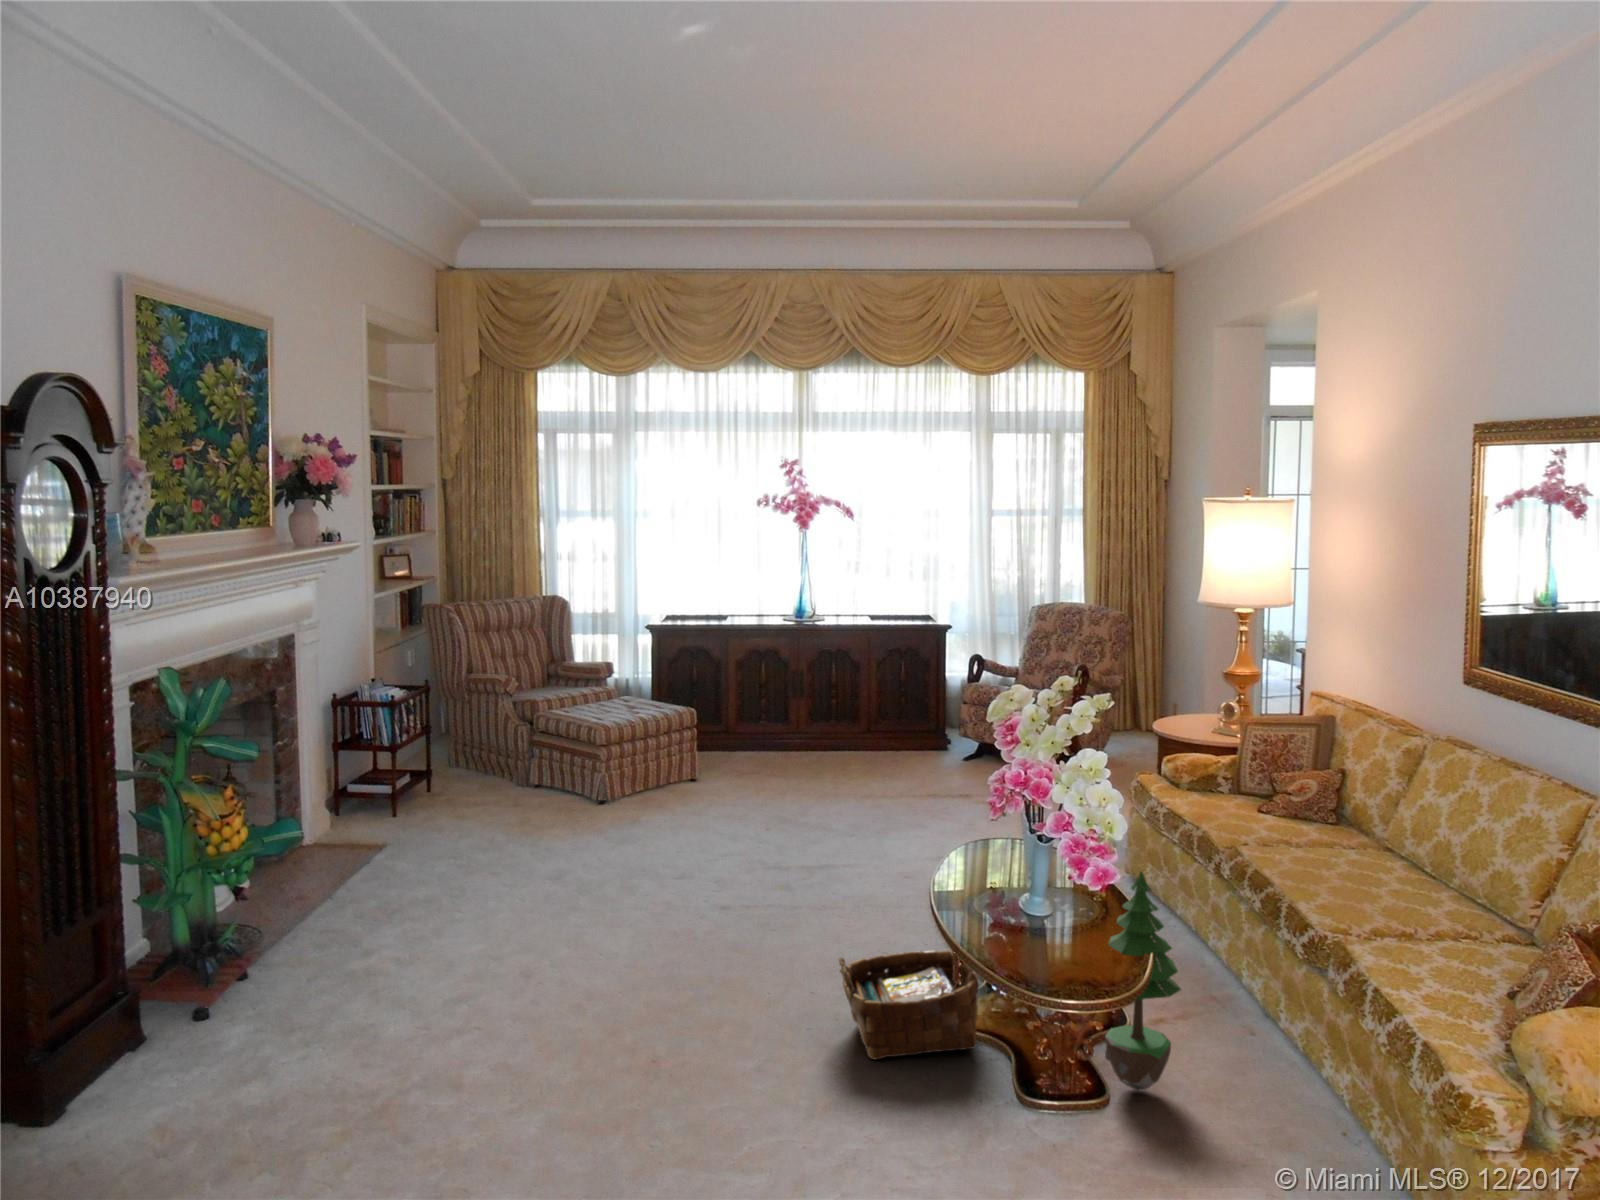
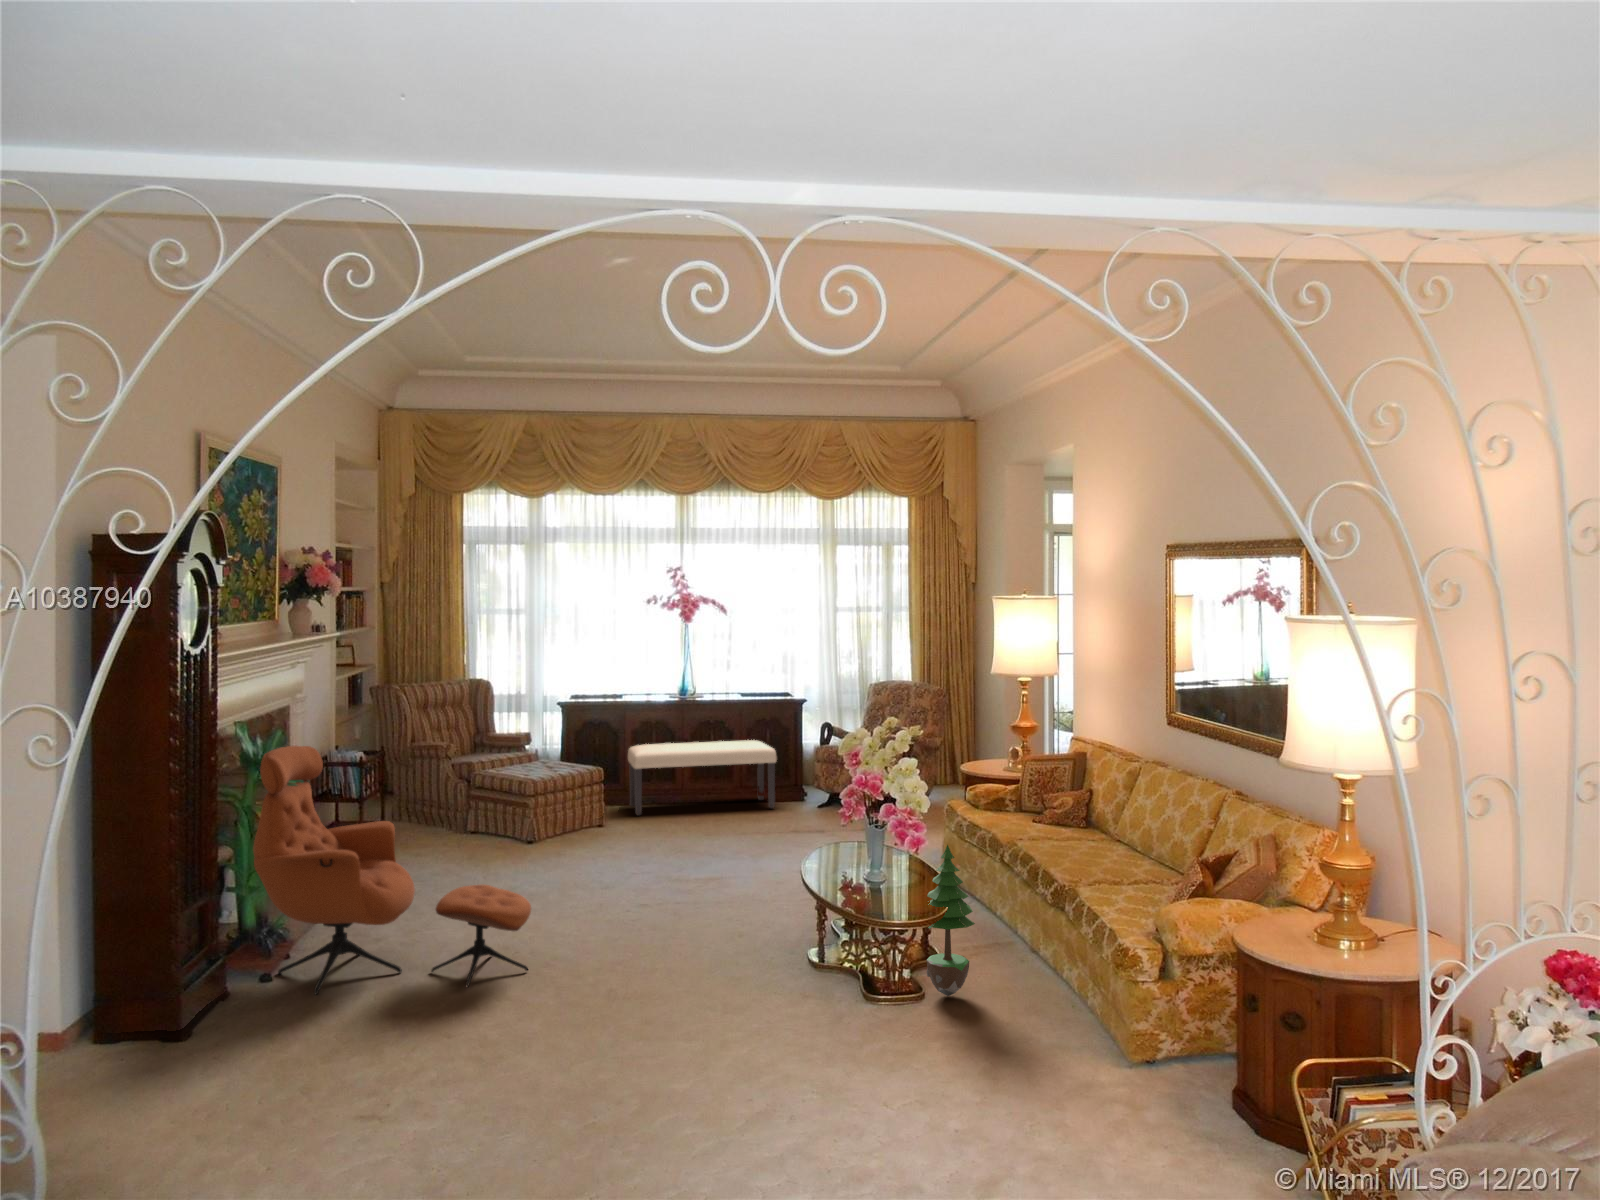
bench: none [729,676,911,767] -> present [628,740,777,816]
lounge chair: none [181,695,552,1033] -> present [253,746,531,994]
woven basket: present [838,951,979,1060] -> none [744,906,841,988]

